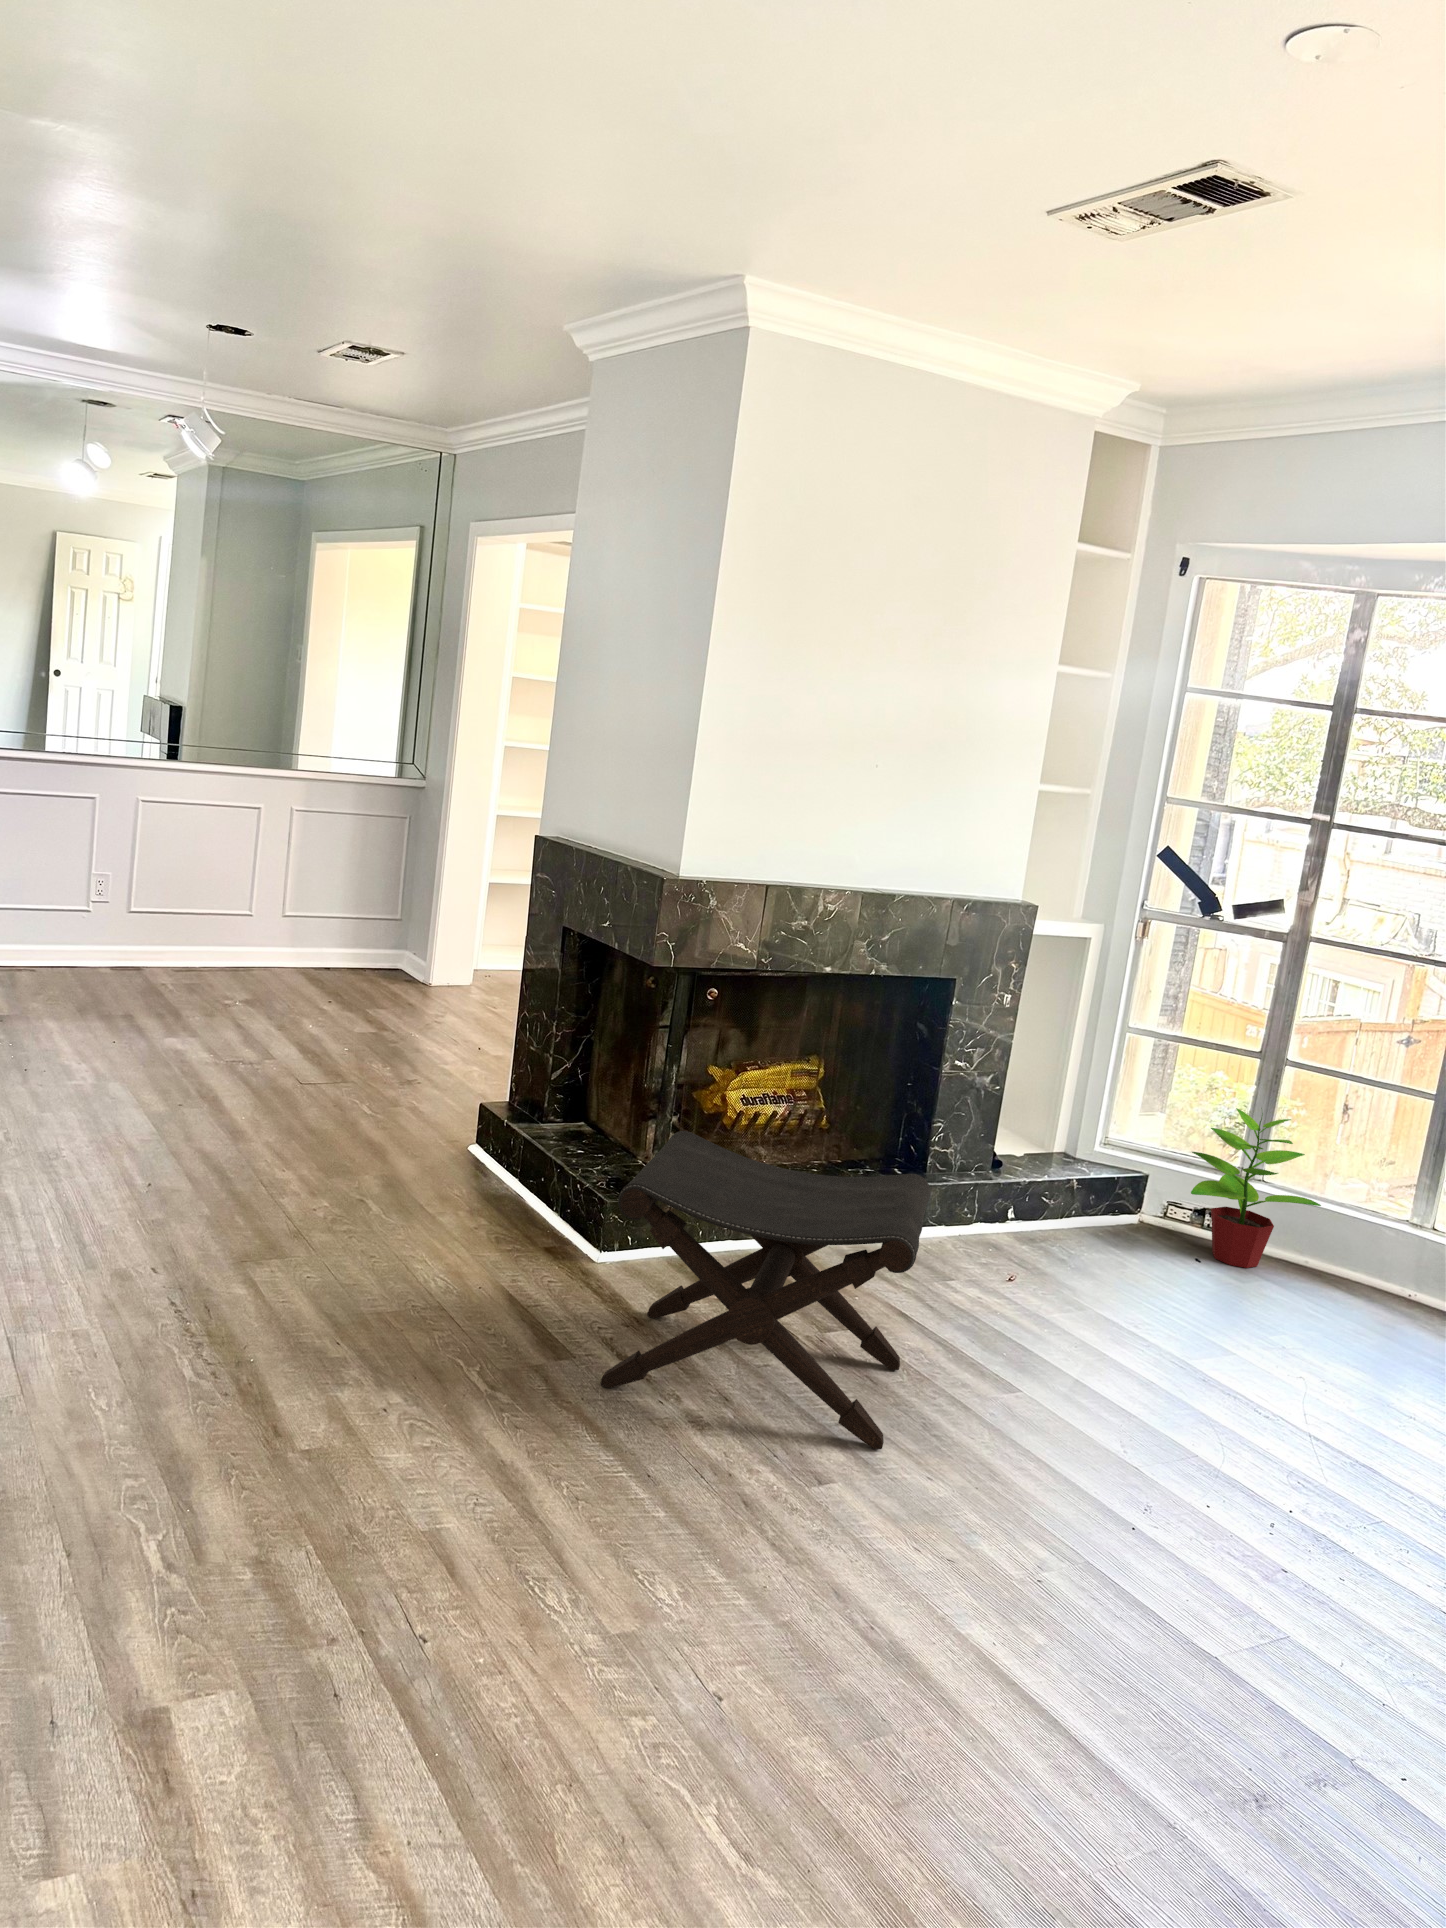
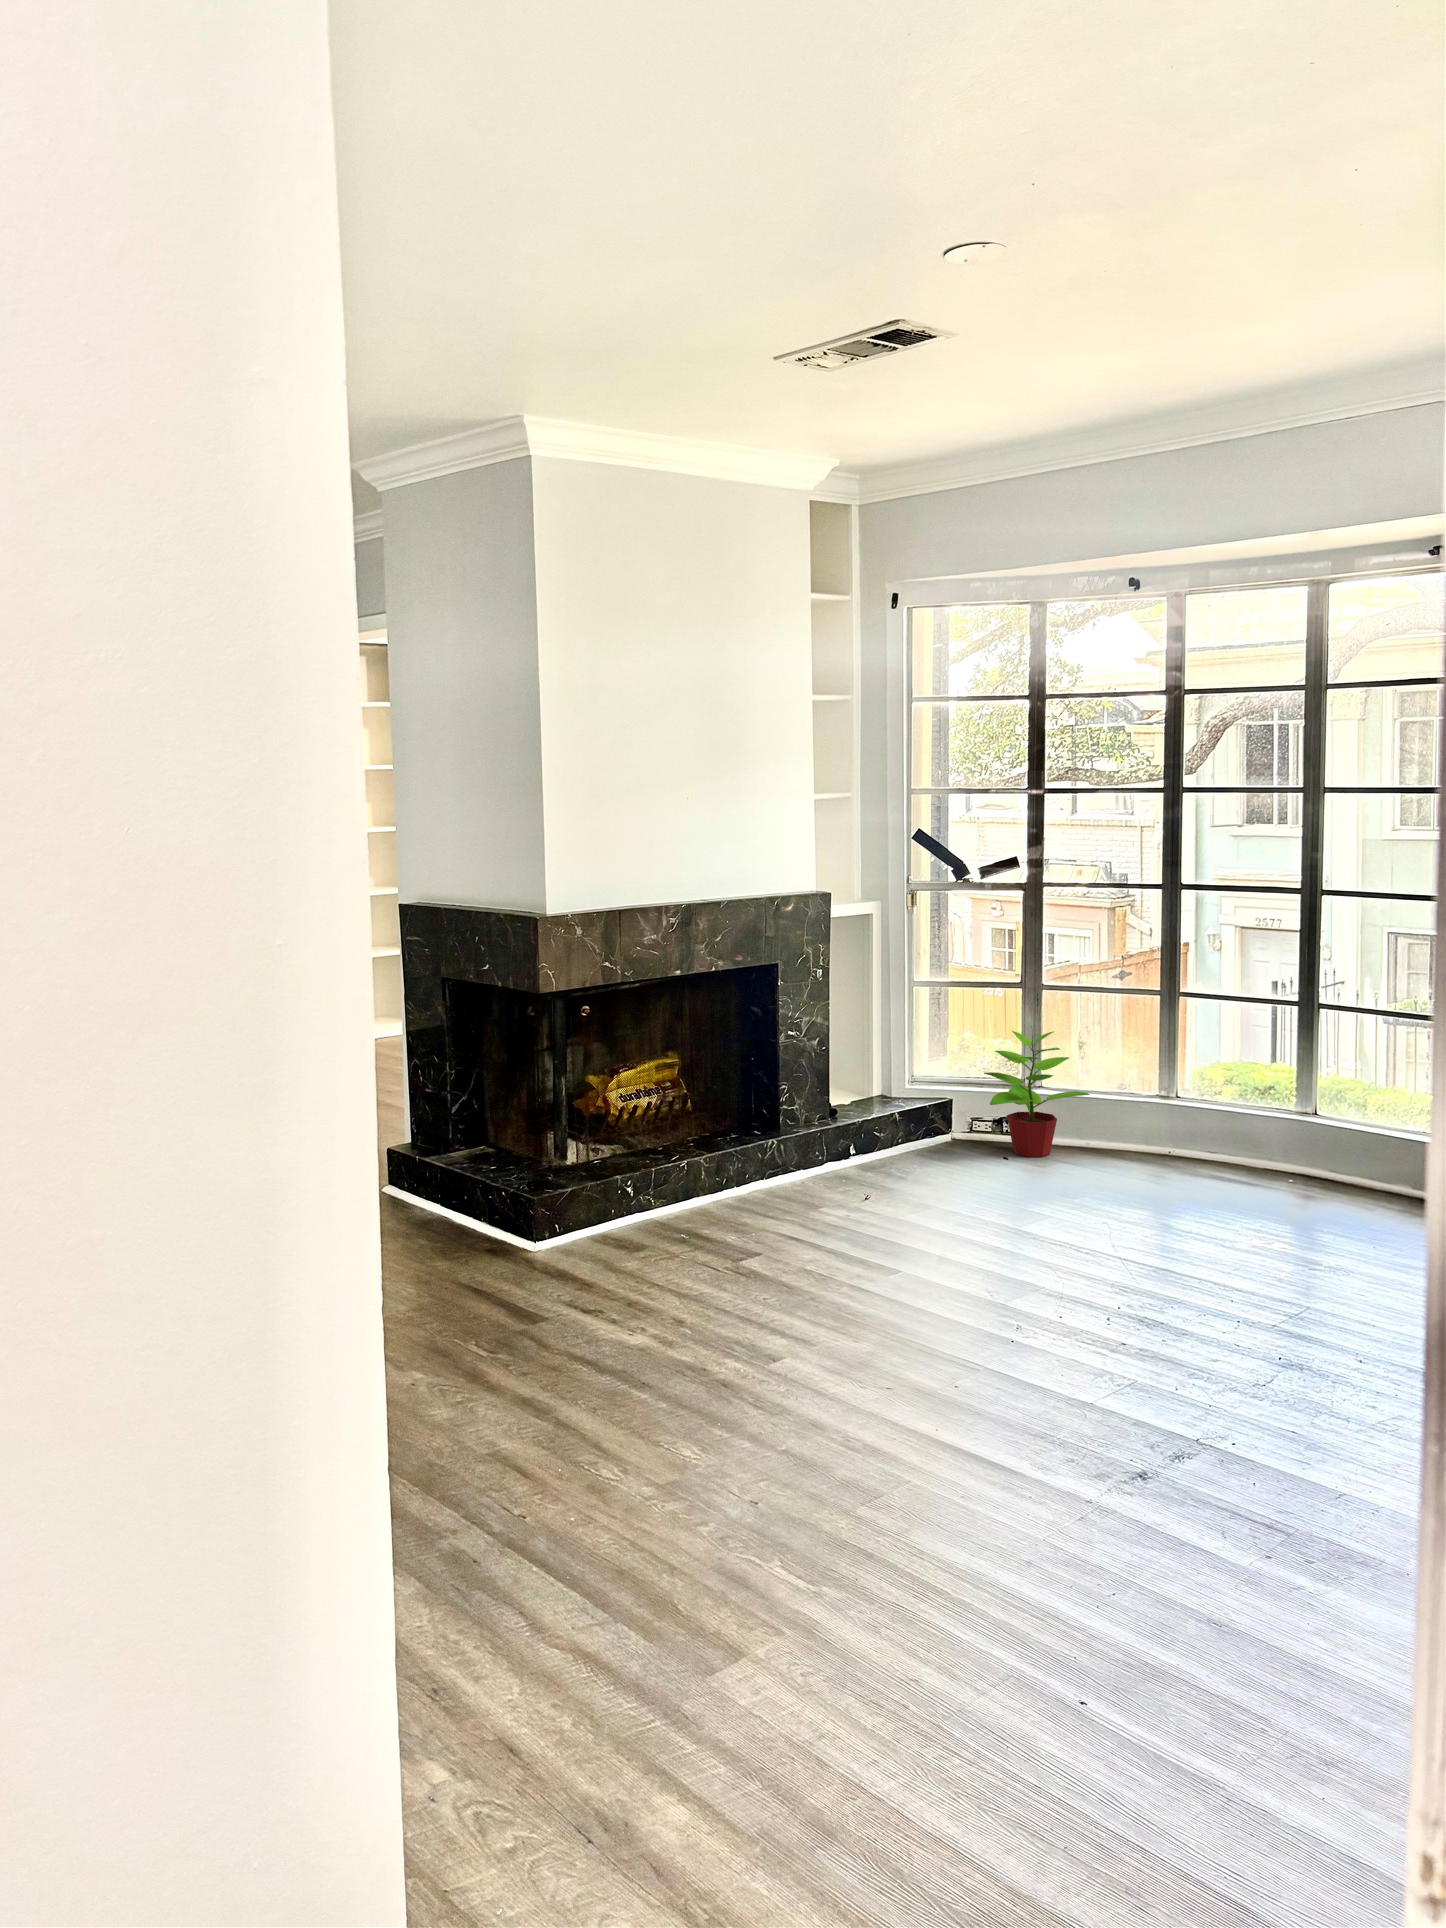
footstool: present [600,1131,930,1449] -> none [570,1117,813,1333]

